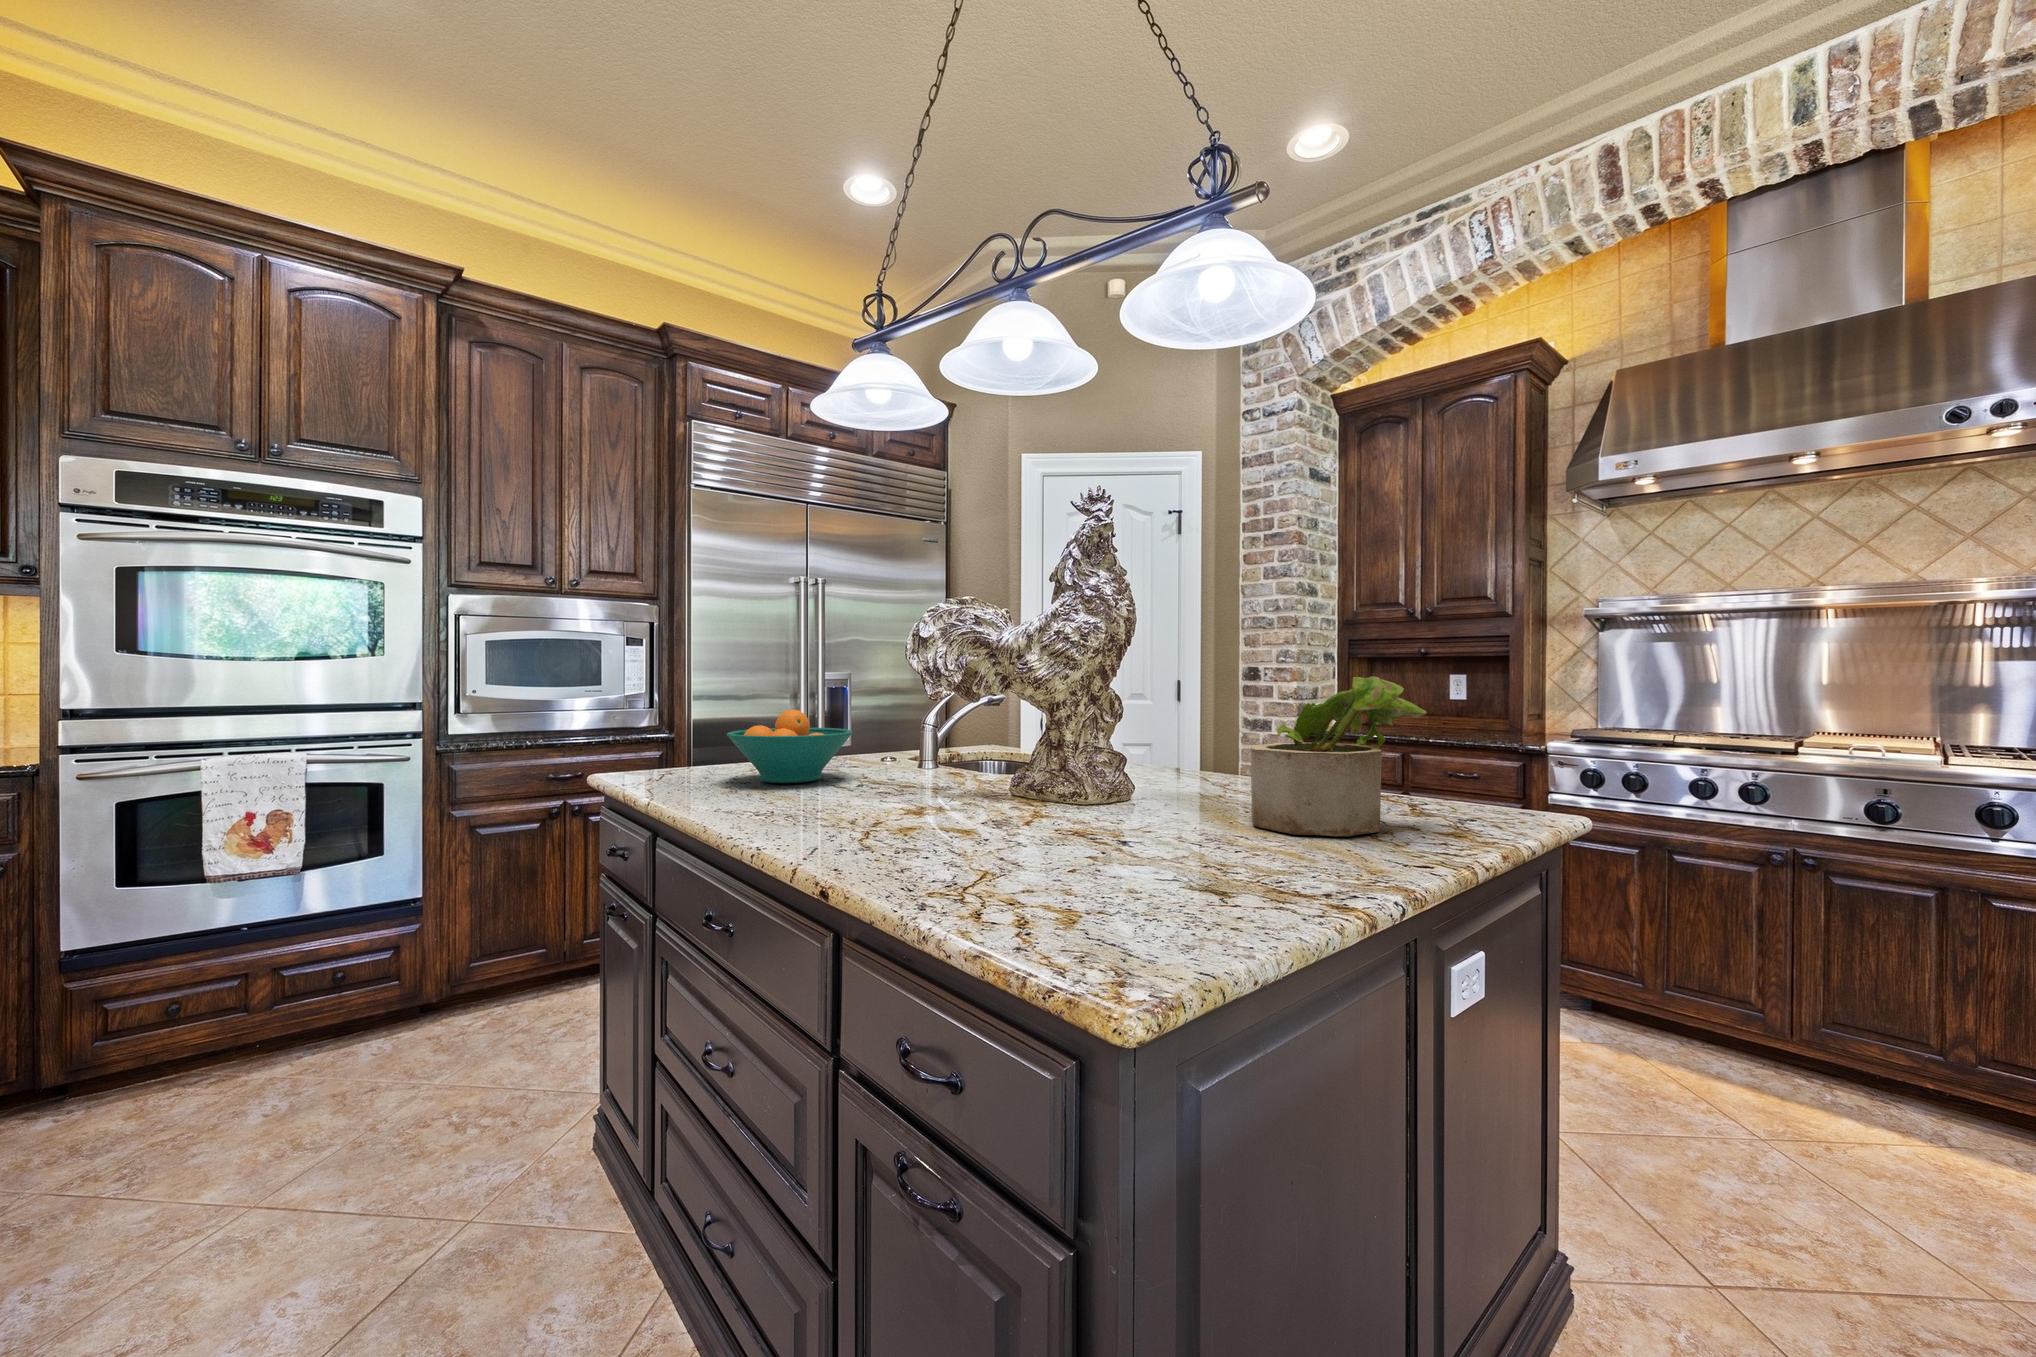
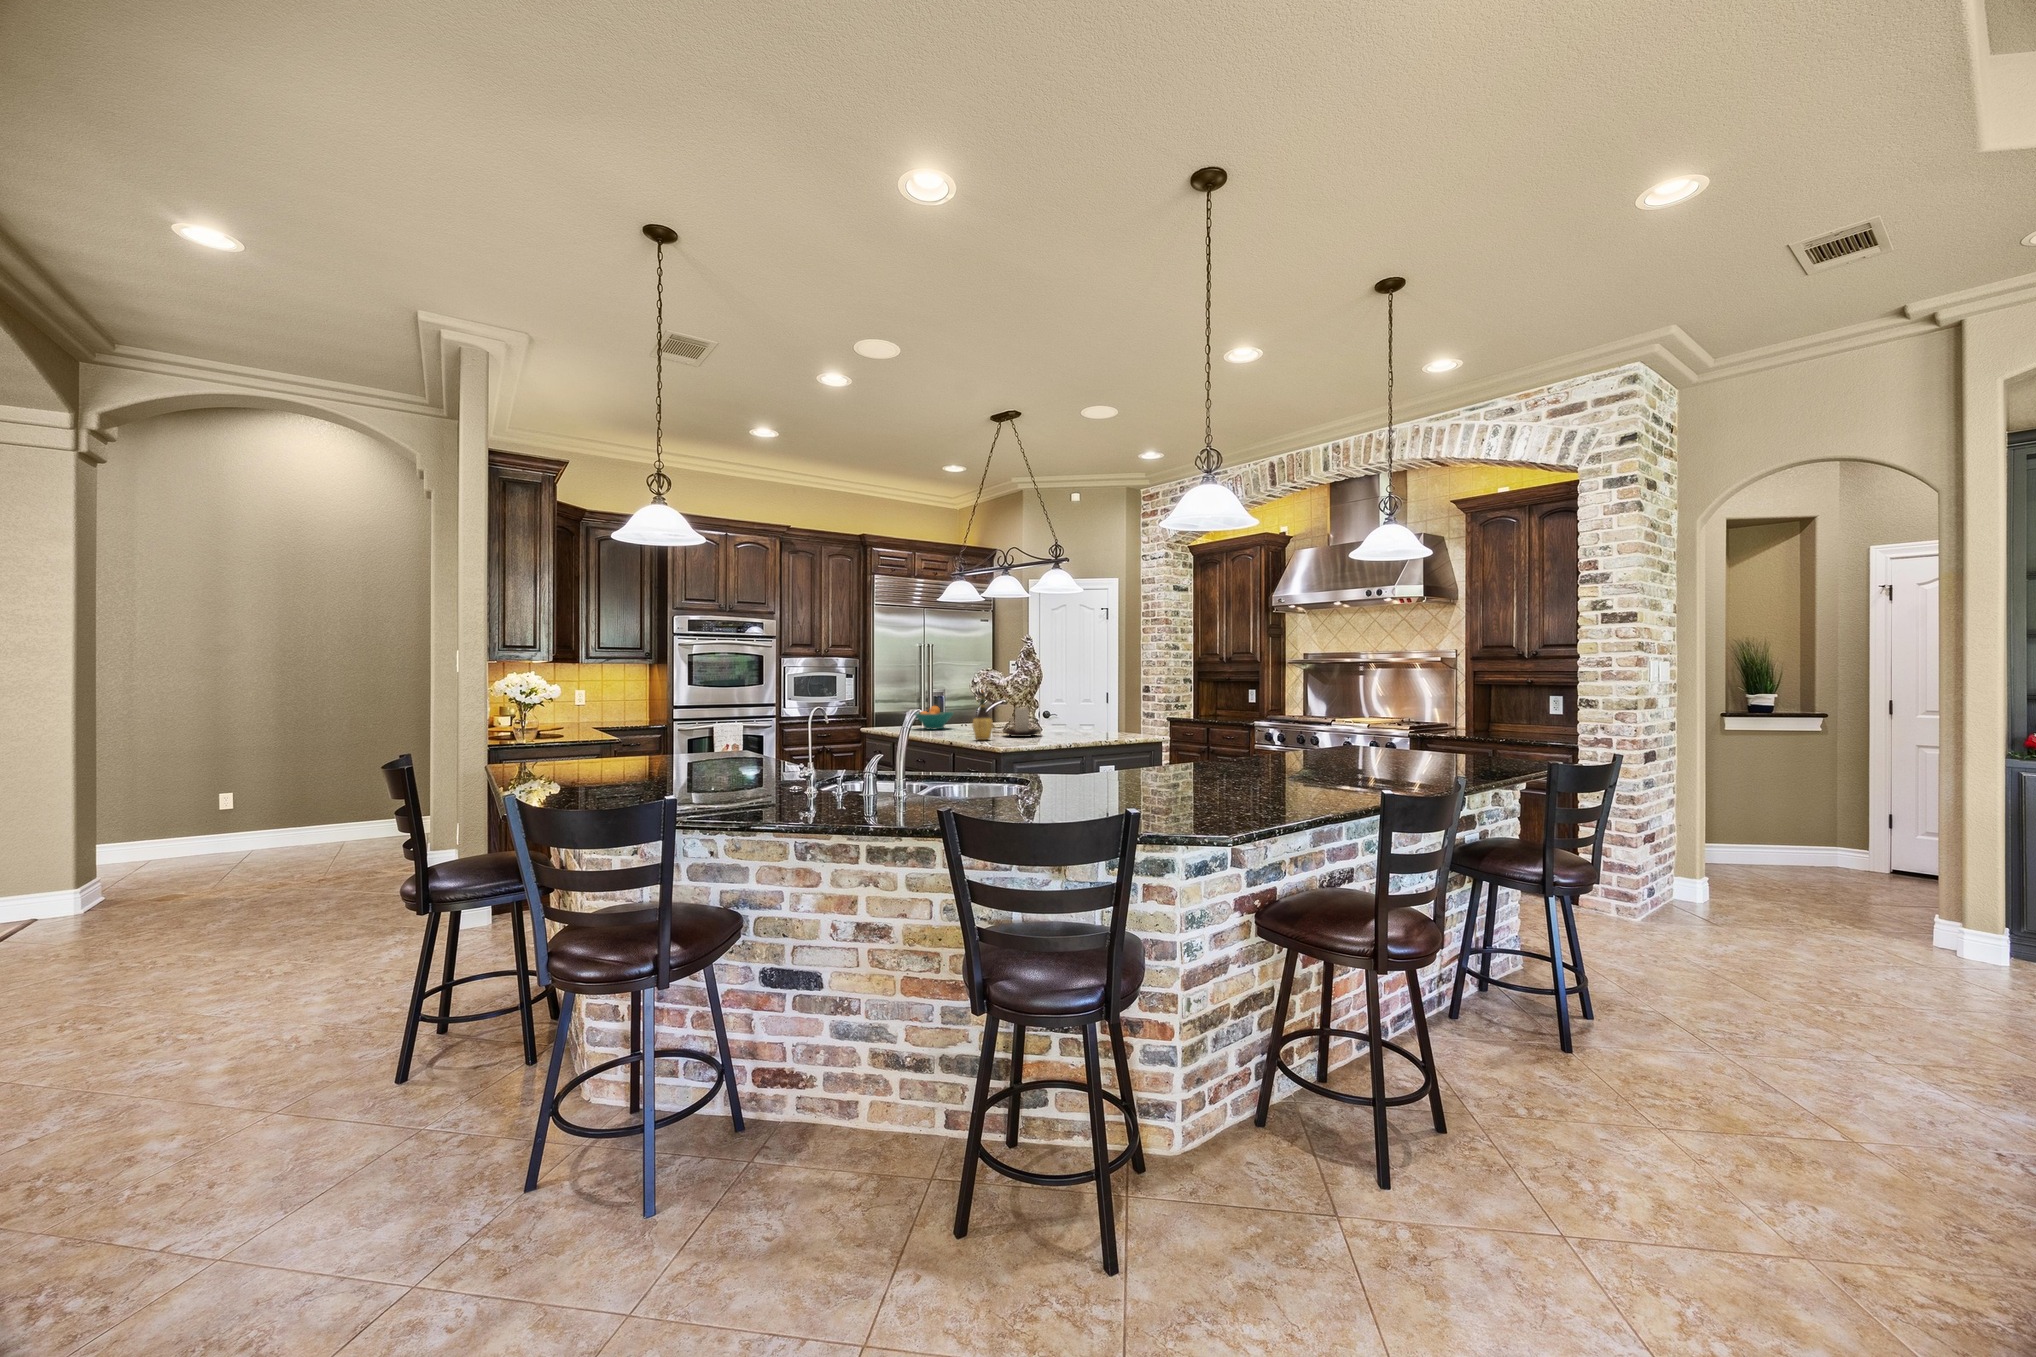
wine bottle: none [918,643,1011,880] -> present [972,690,993,740]
potted plant: present [1251,676,1427,836] -> none [1063,695,1110,736]
candle holder: none [1027,716,1184,840] -> present [1004,708,1040,737]

